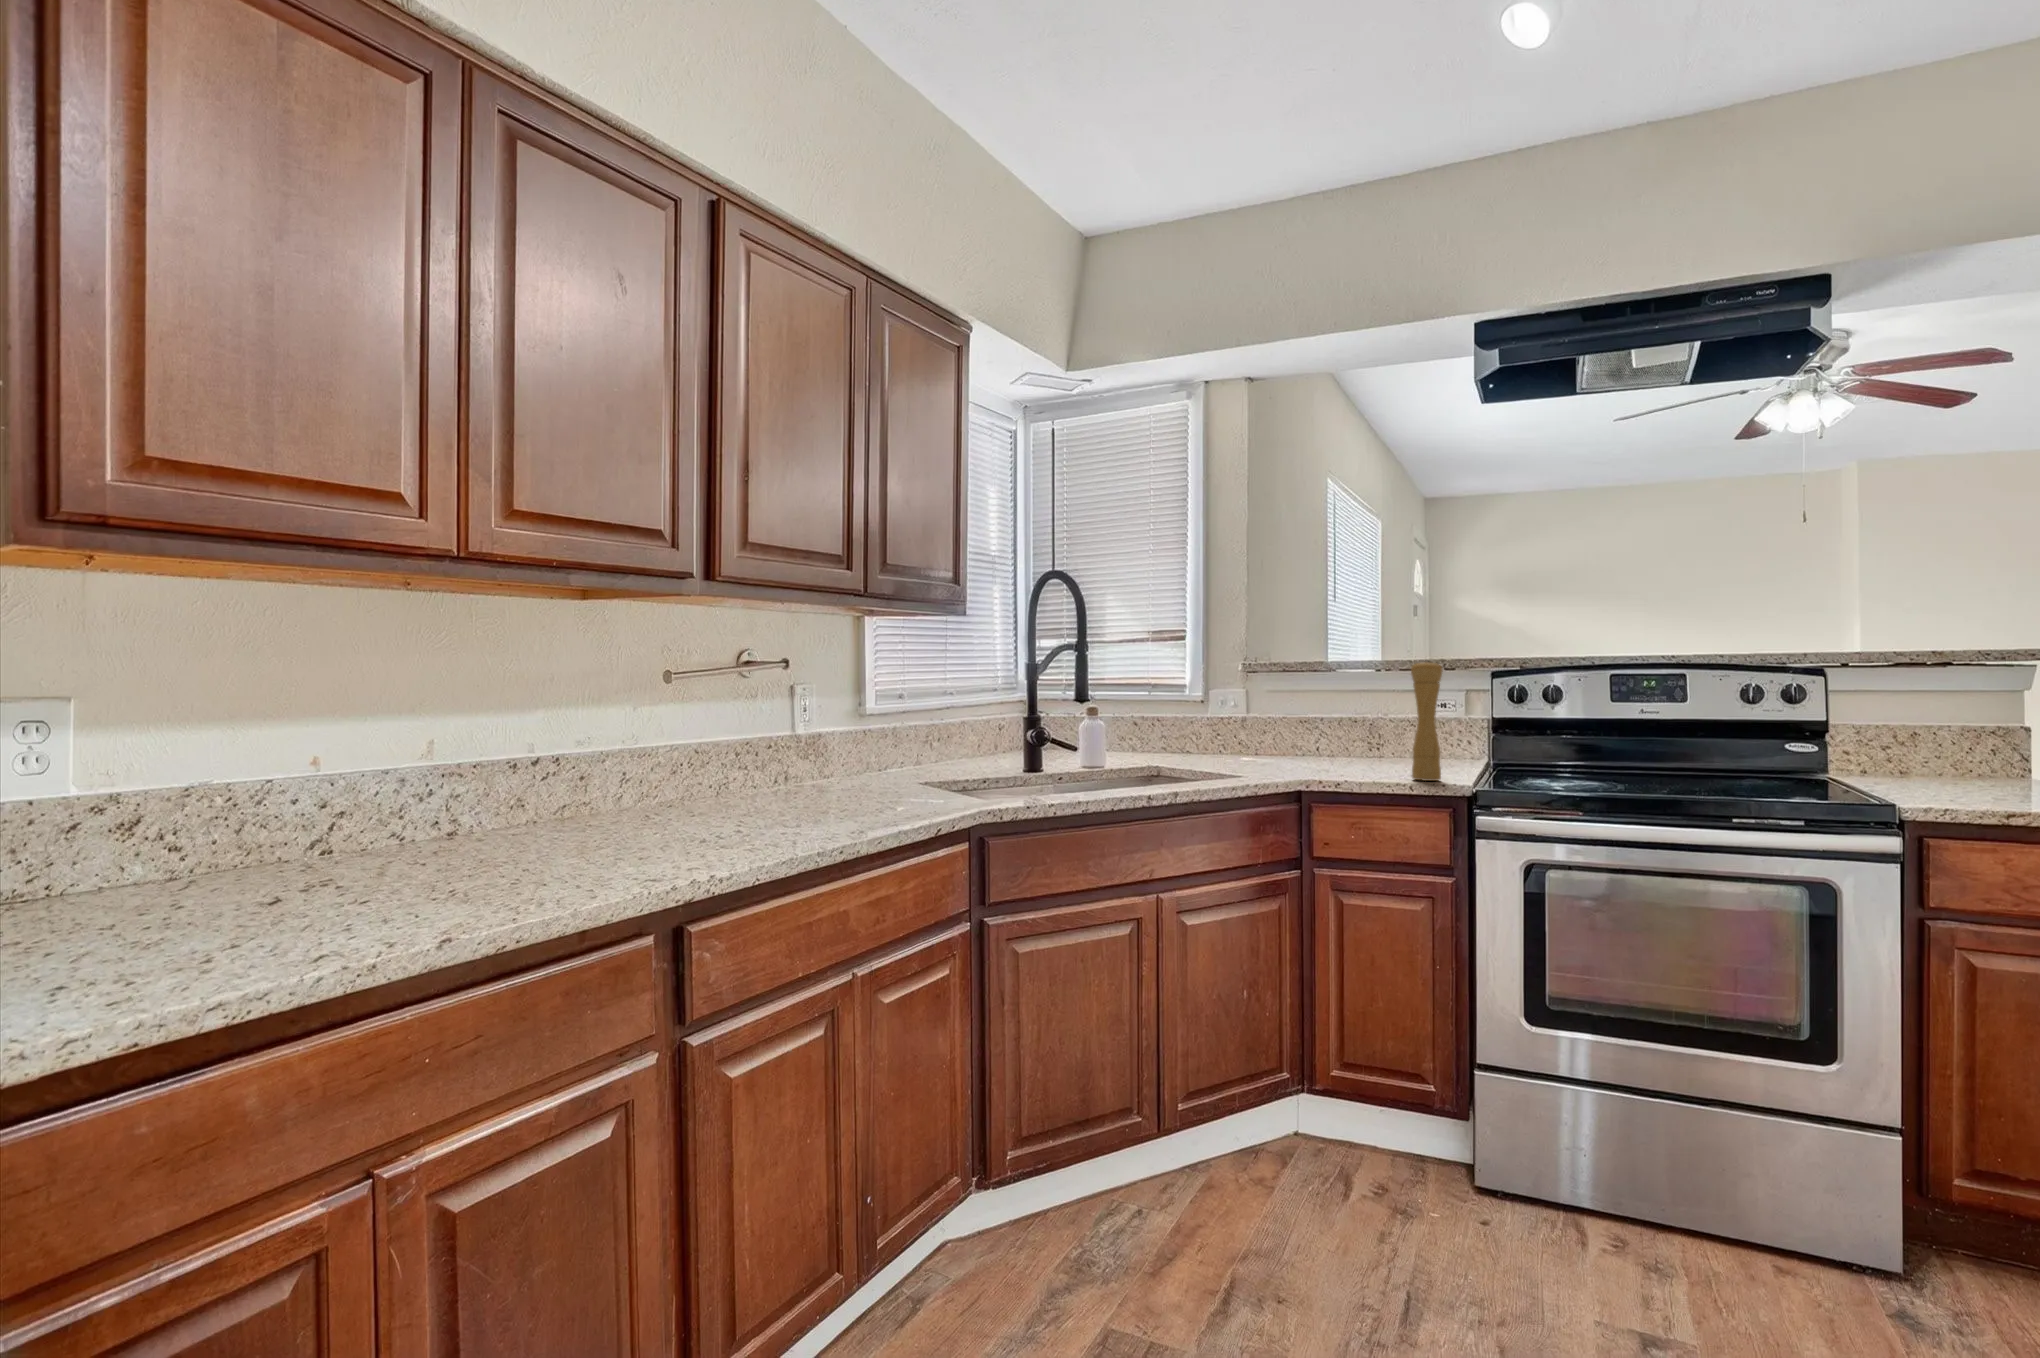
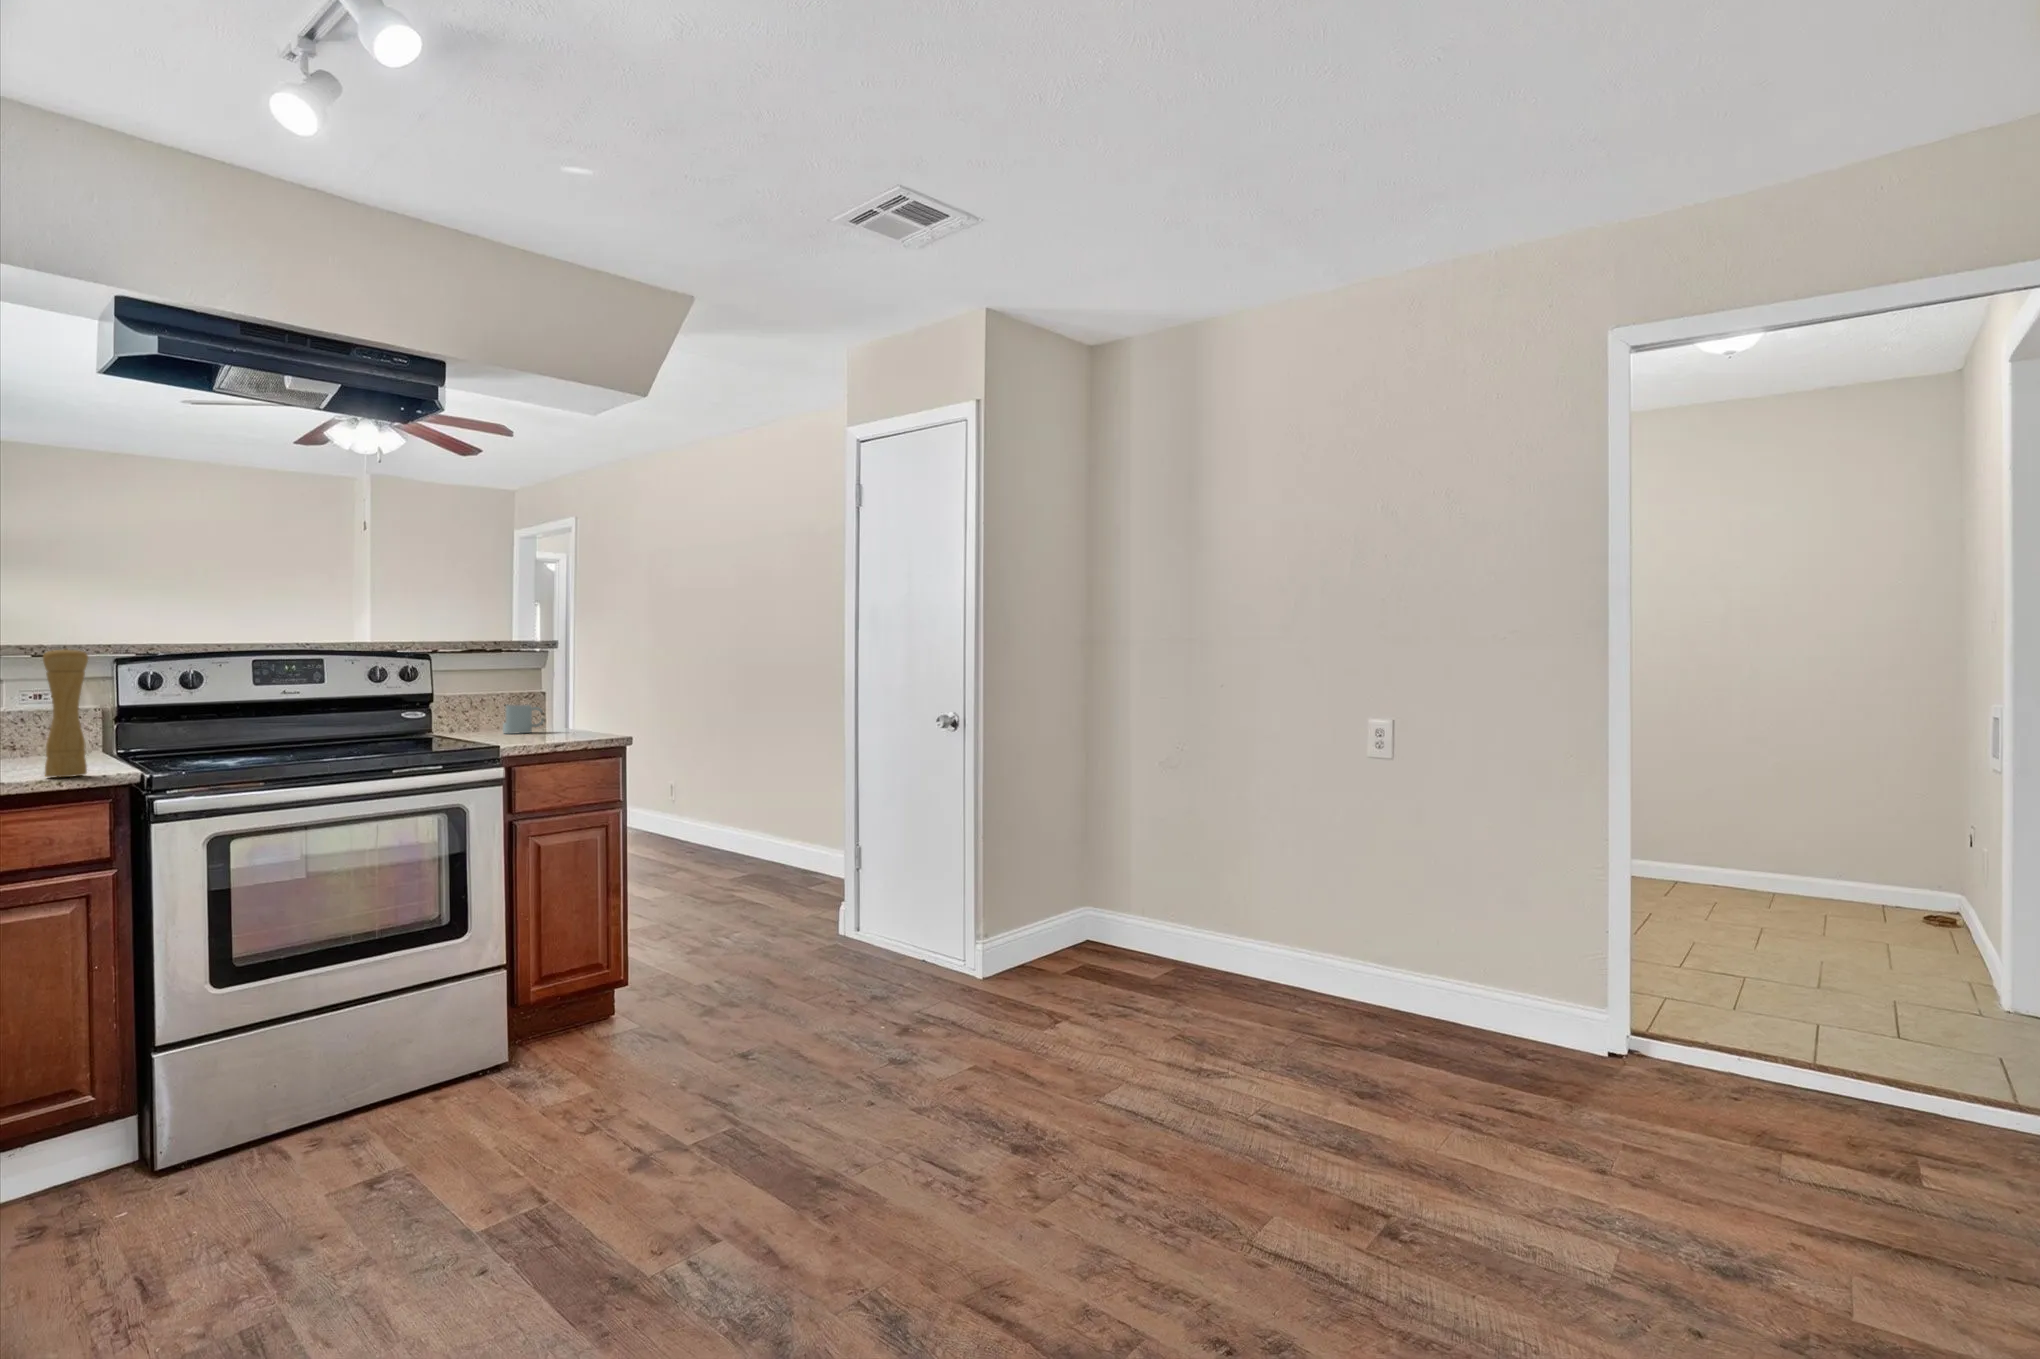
mug: none [1945,741,2021,786] -> present [503,705,544,734]

